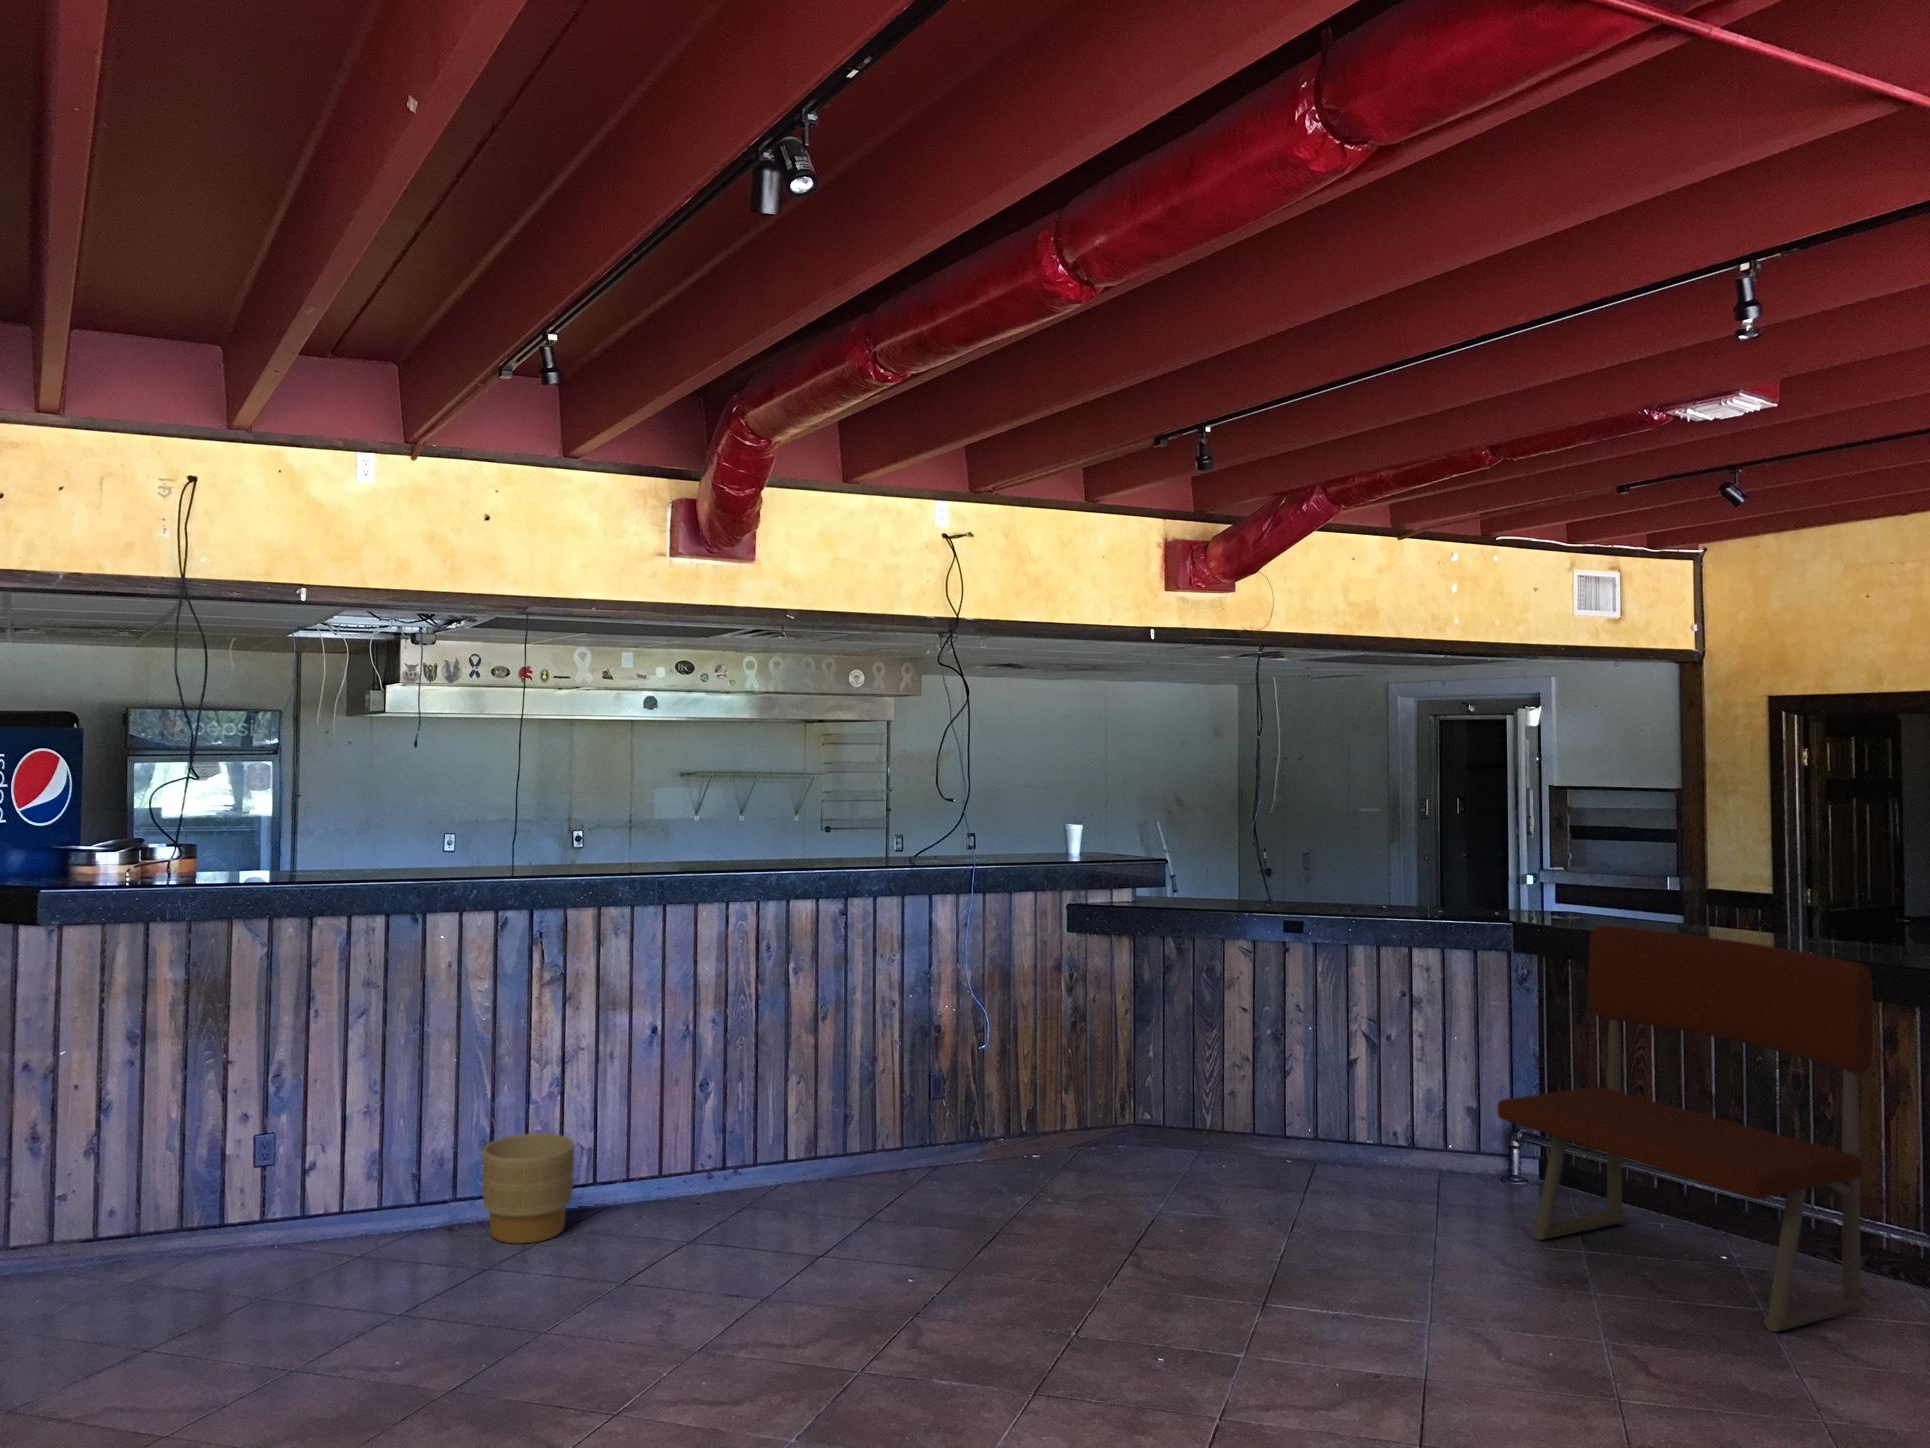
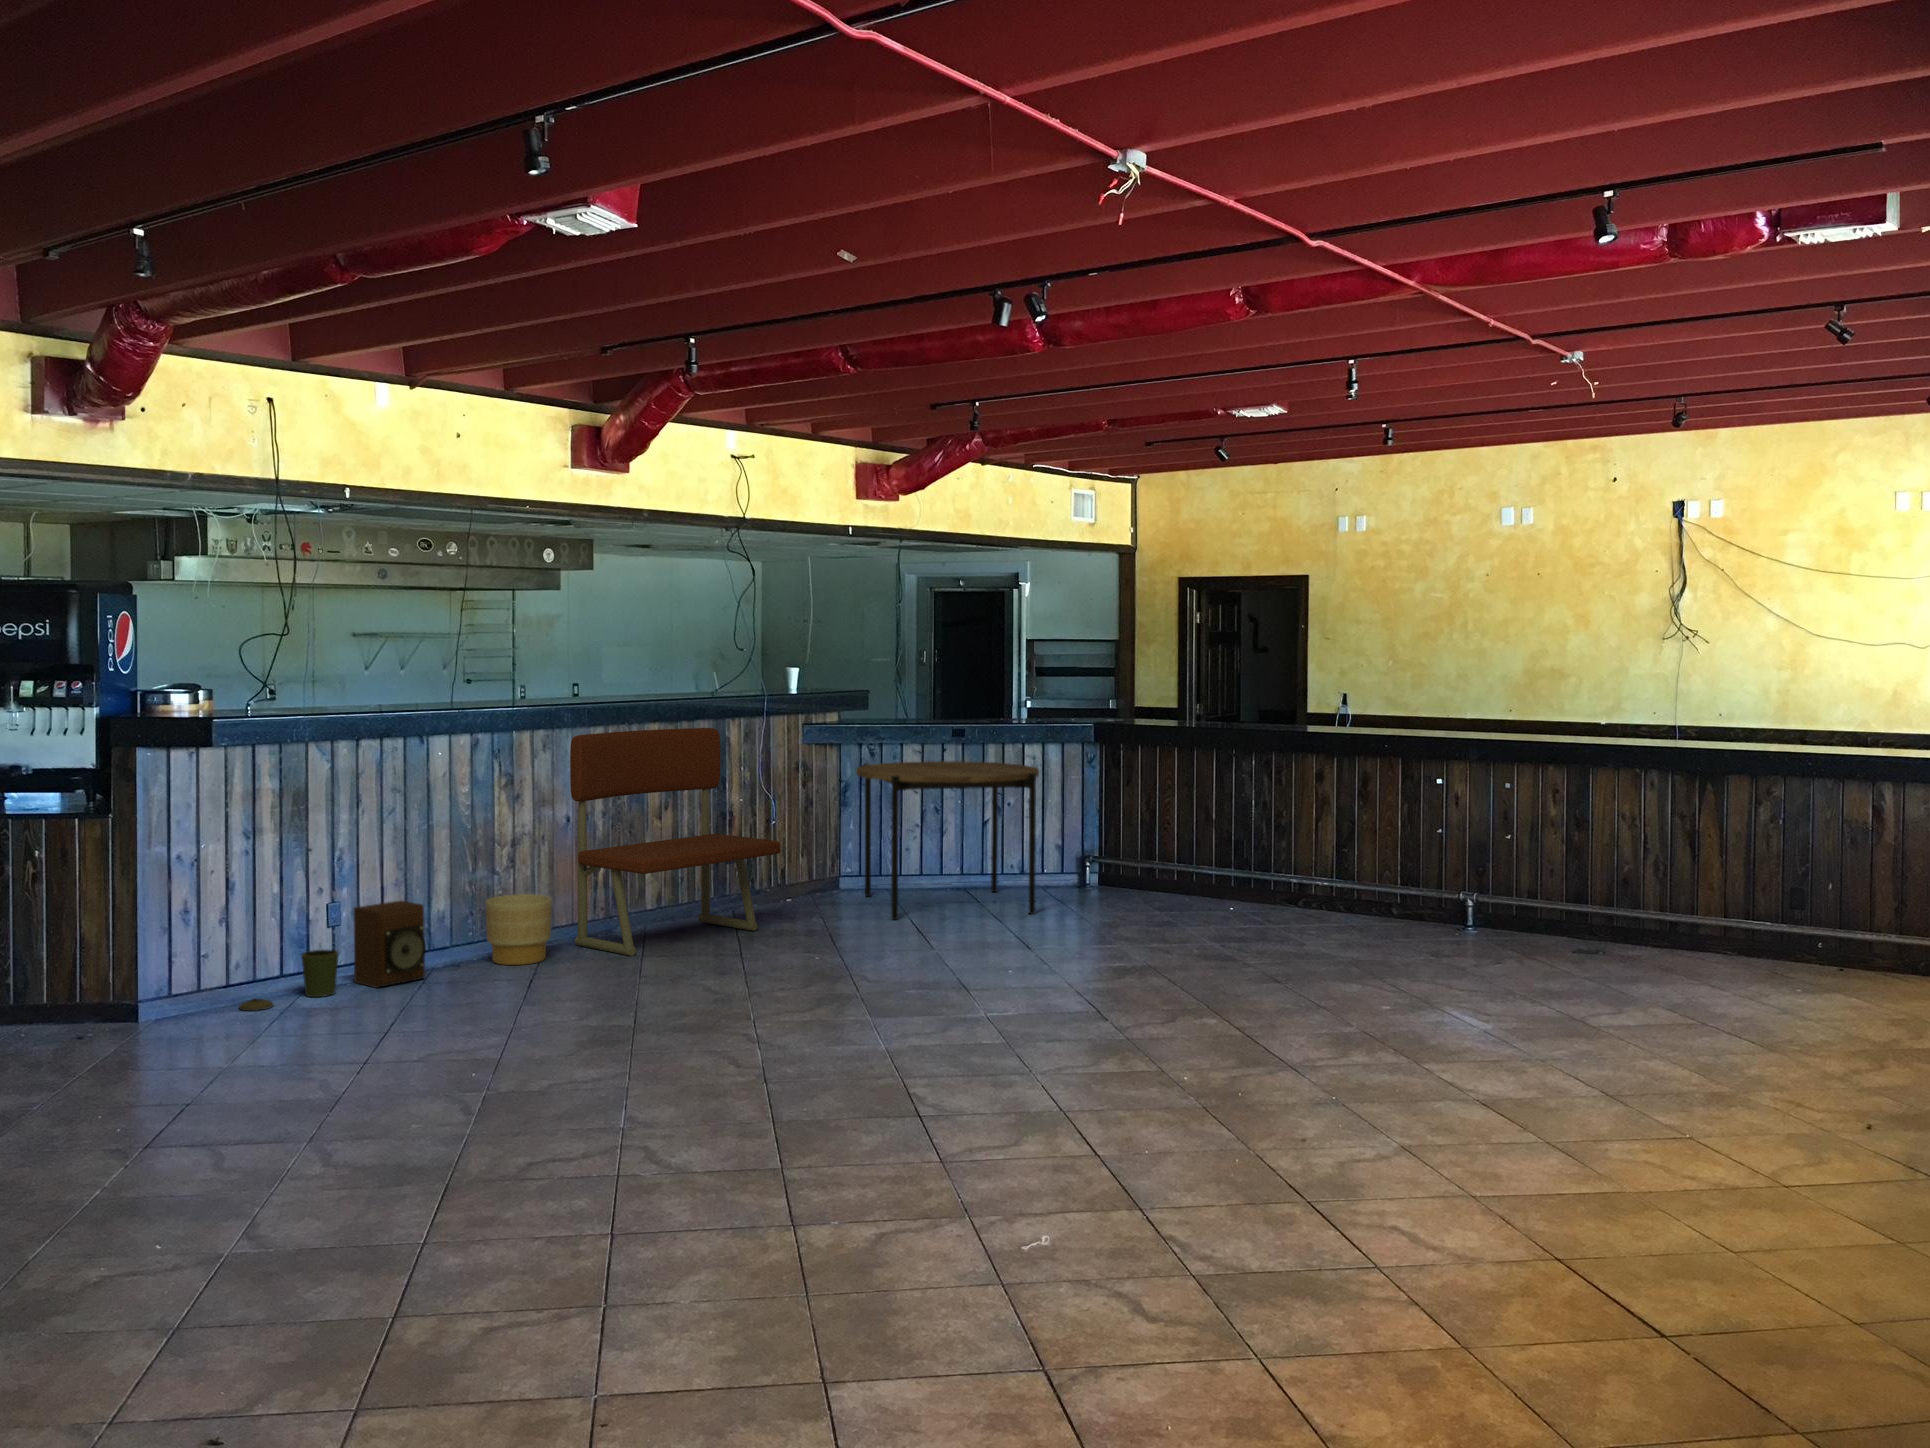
bench: present [1498,926,1873,1332] -> present [570,728,781,956]
dining table: none [1105,962,1397,1249] -> present [856,761,1039,920]
speaker: none [285,1135,367,1263] -> present [353,901,426,988]
trash can: none [83,1200,239,1286] -> present [240,950,338,1011]

